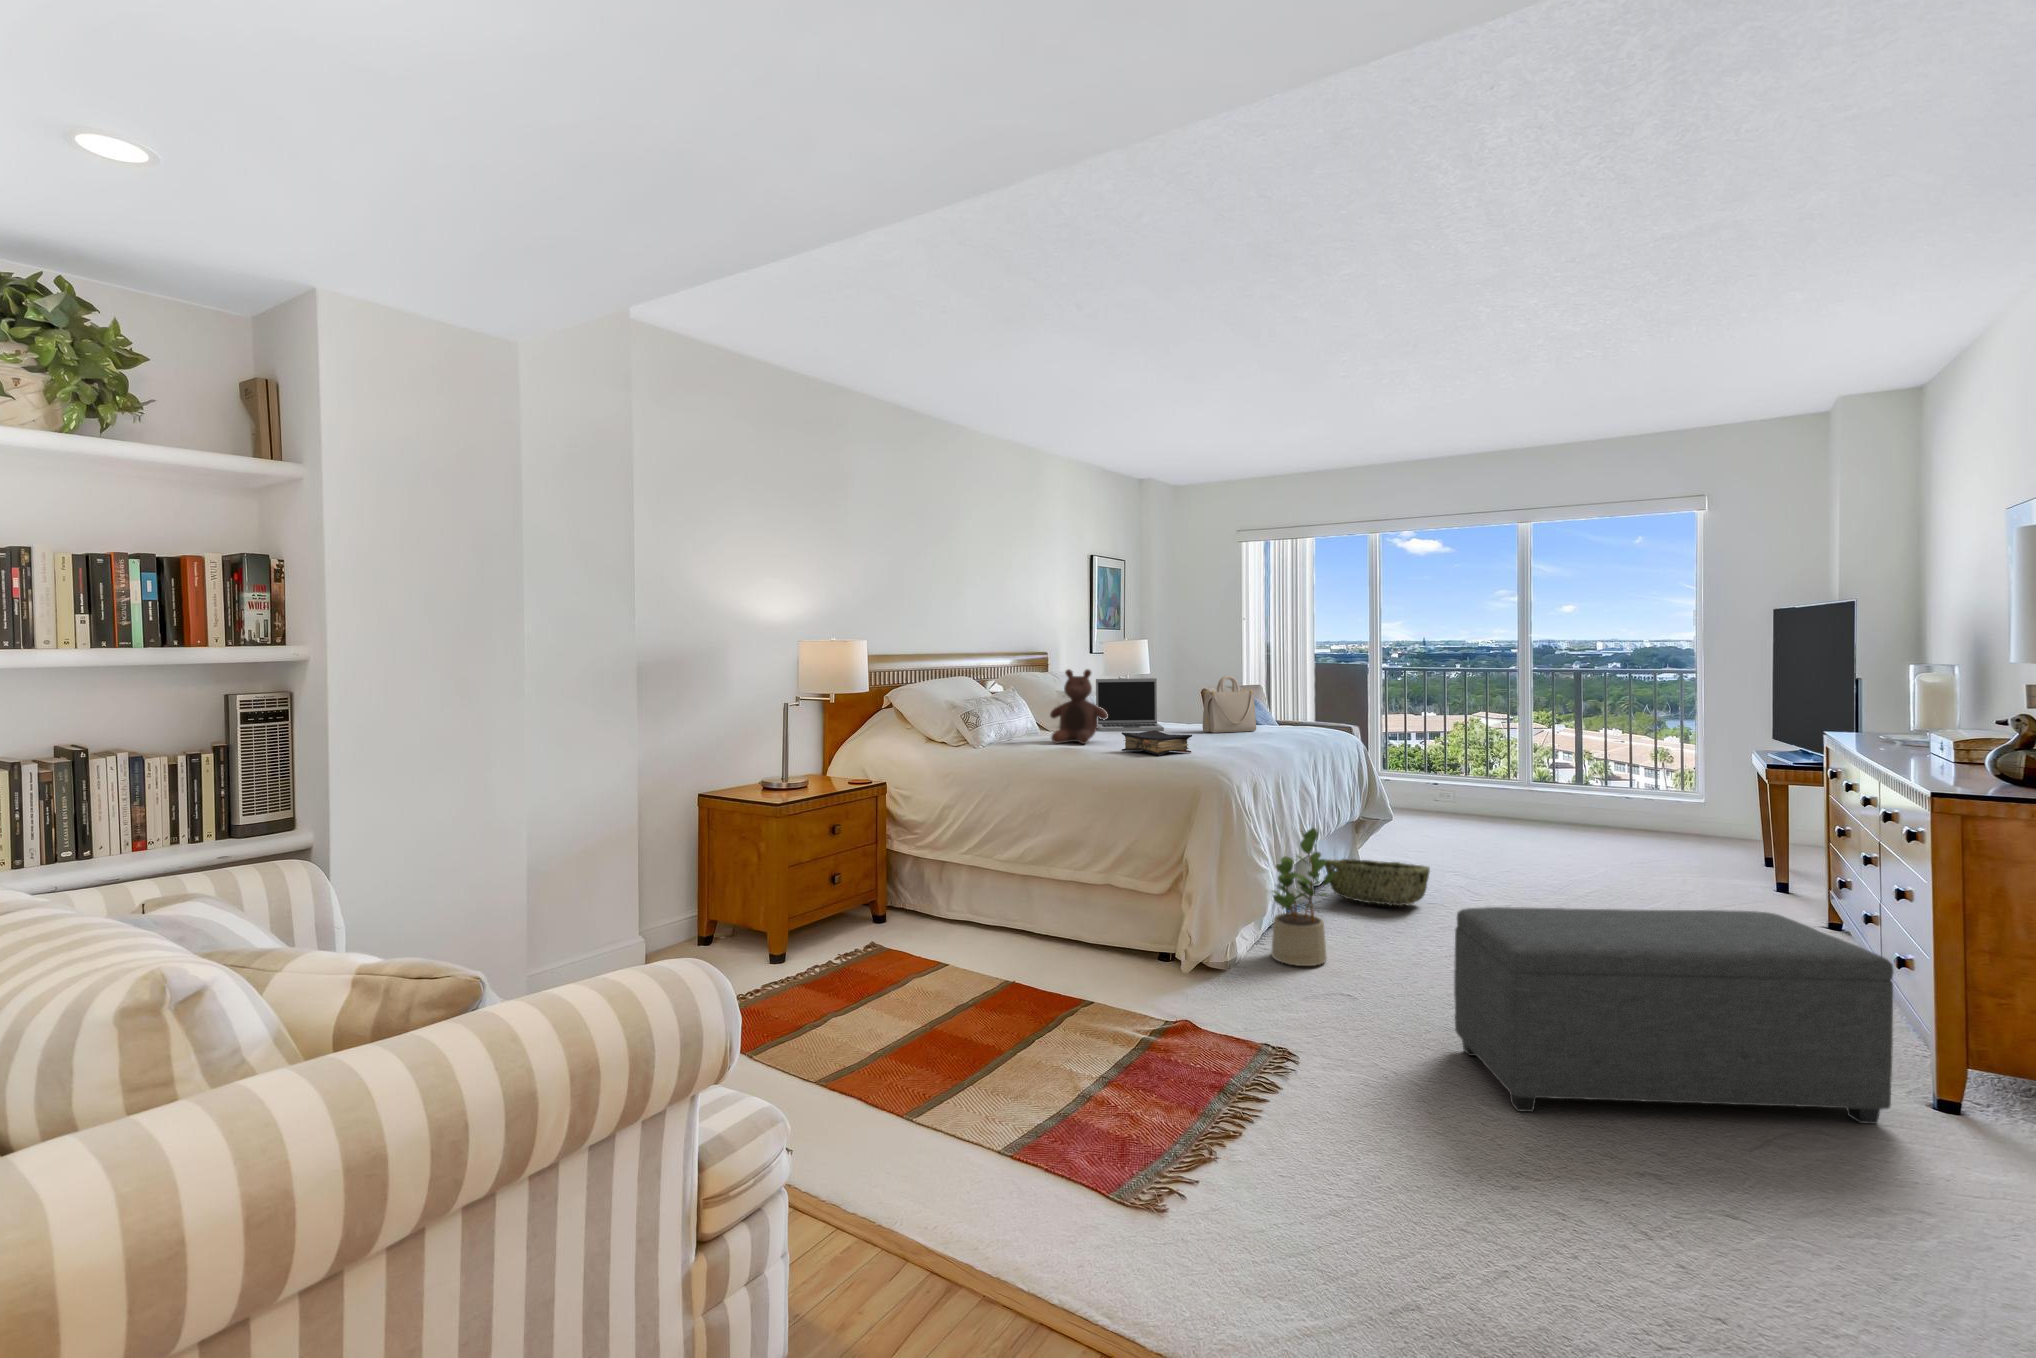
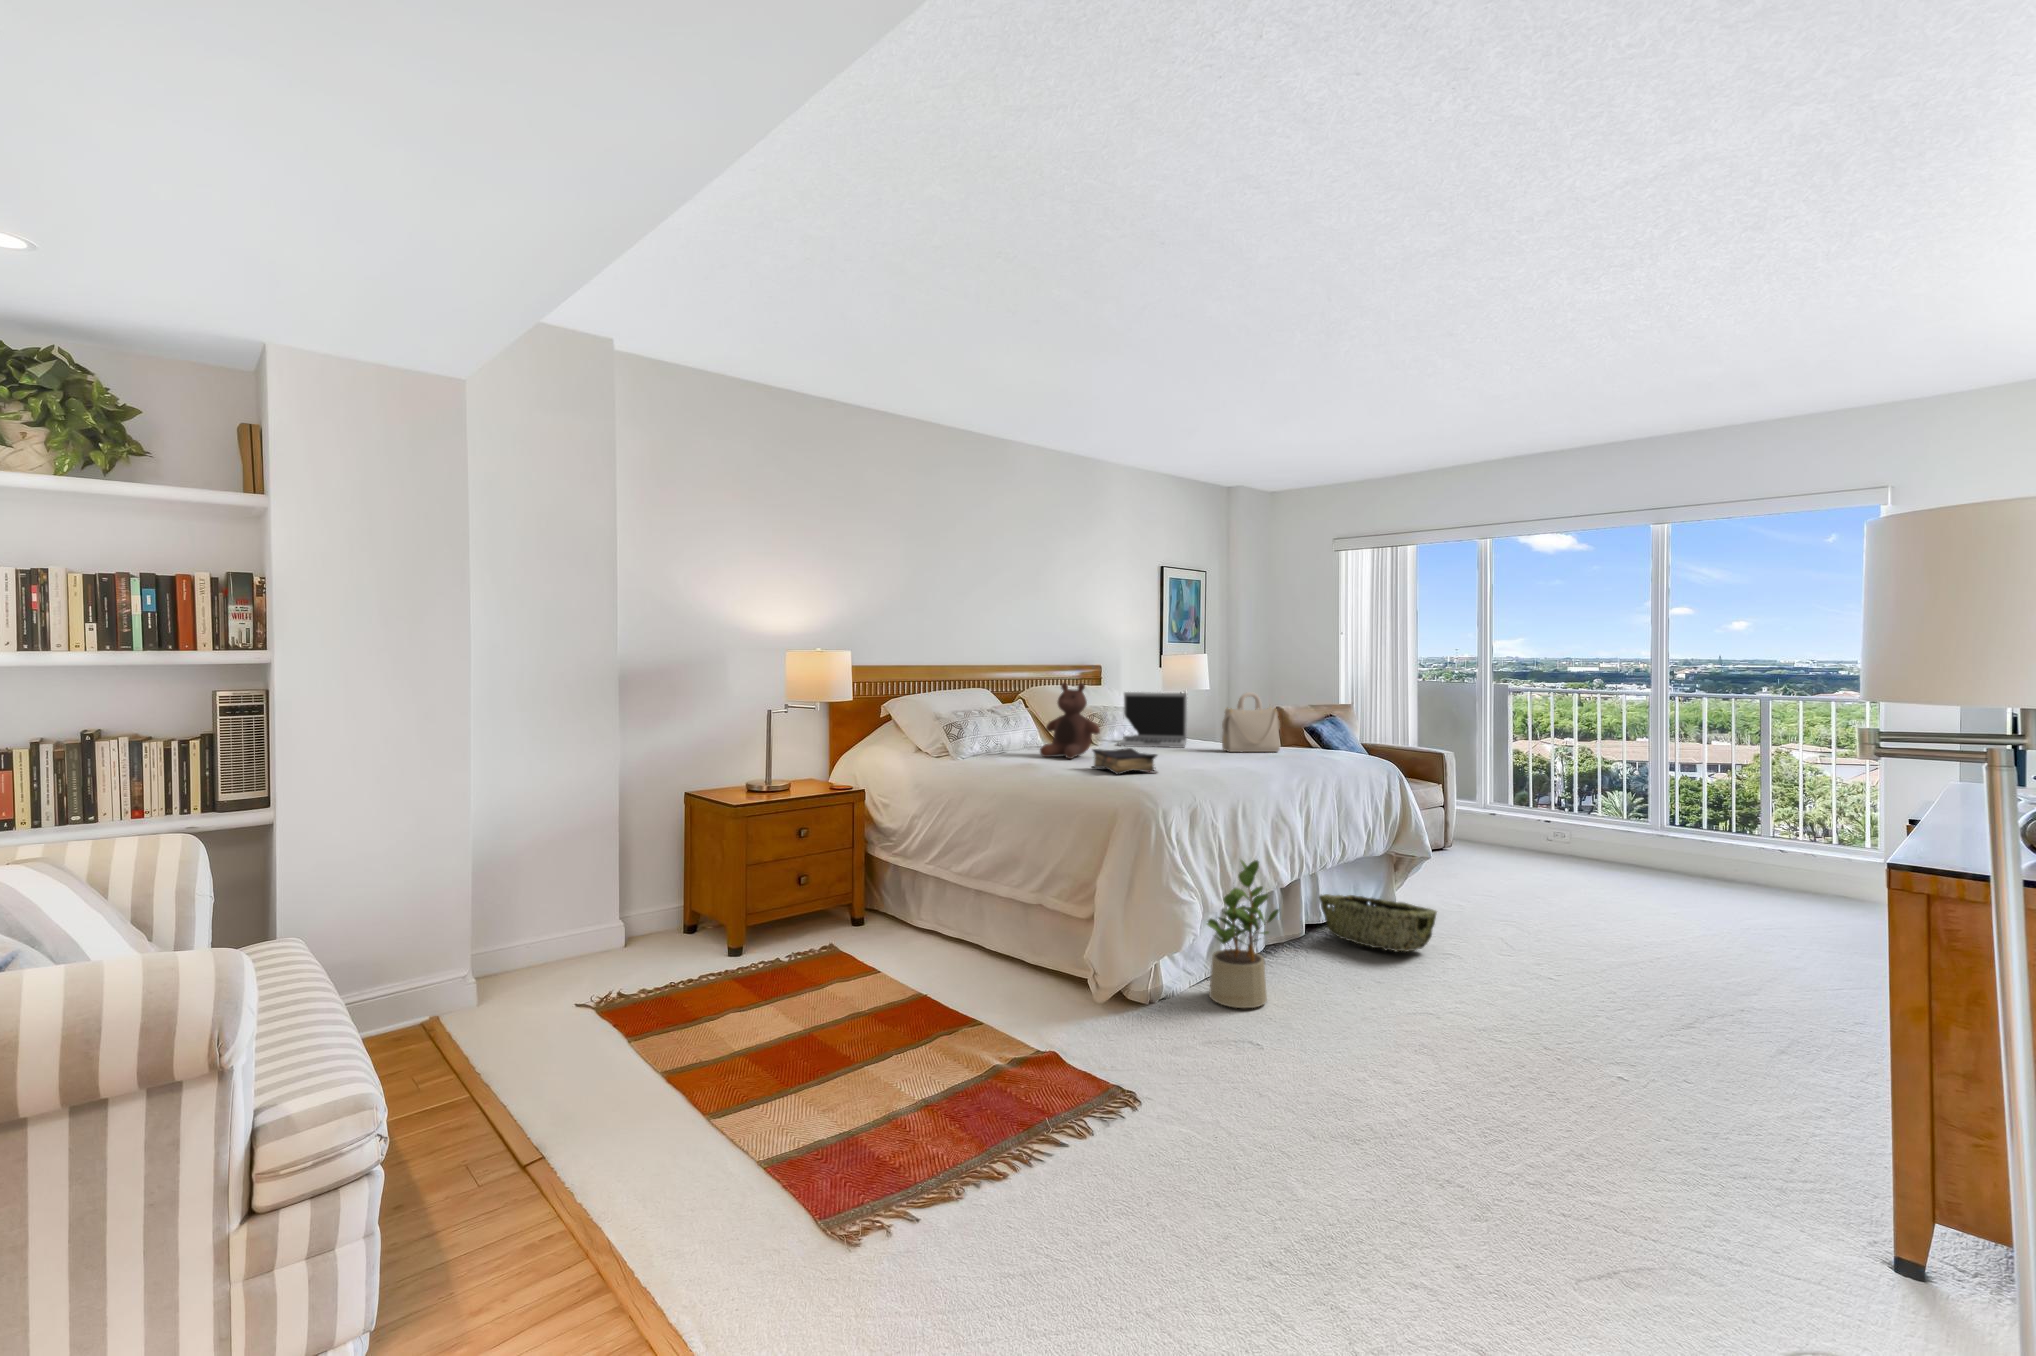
ottoman: present [1454,907,1893,1124] -> none [1329,962,1817,1276]

